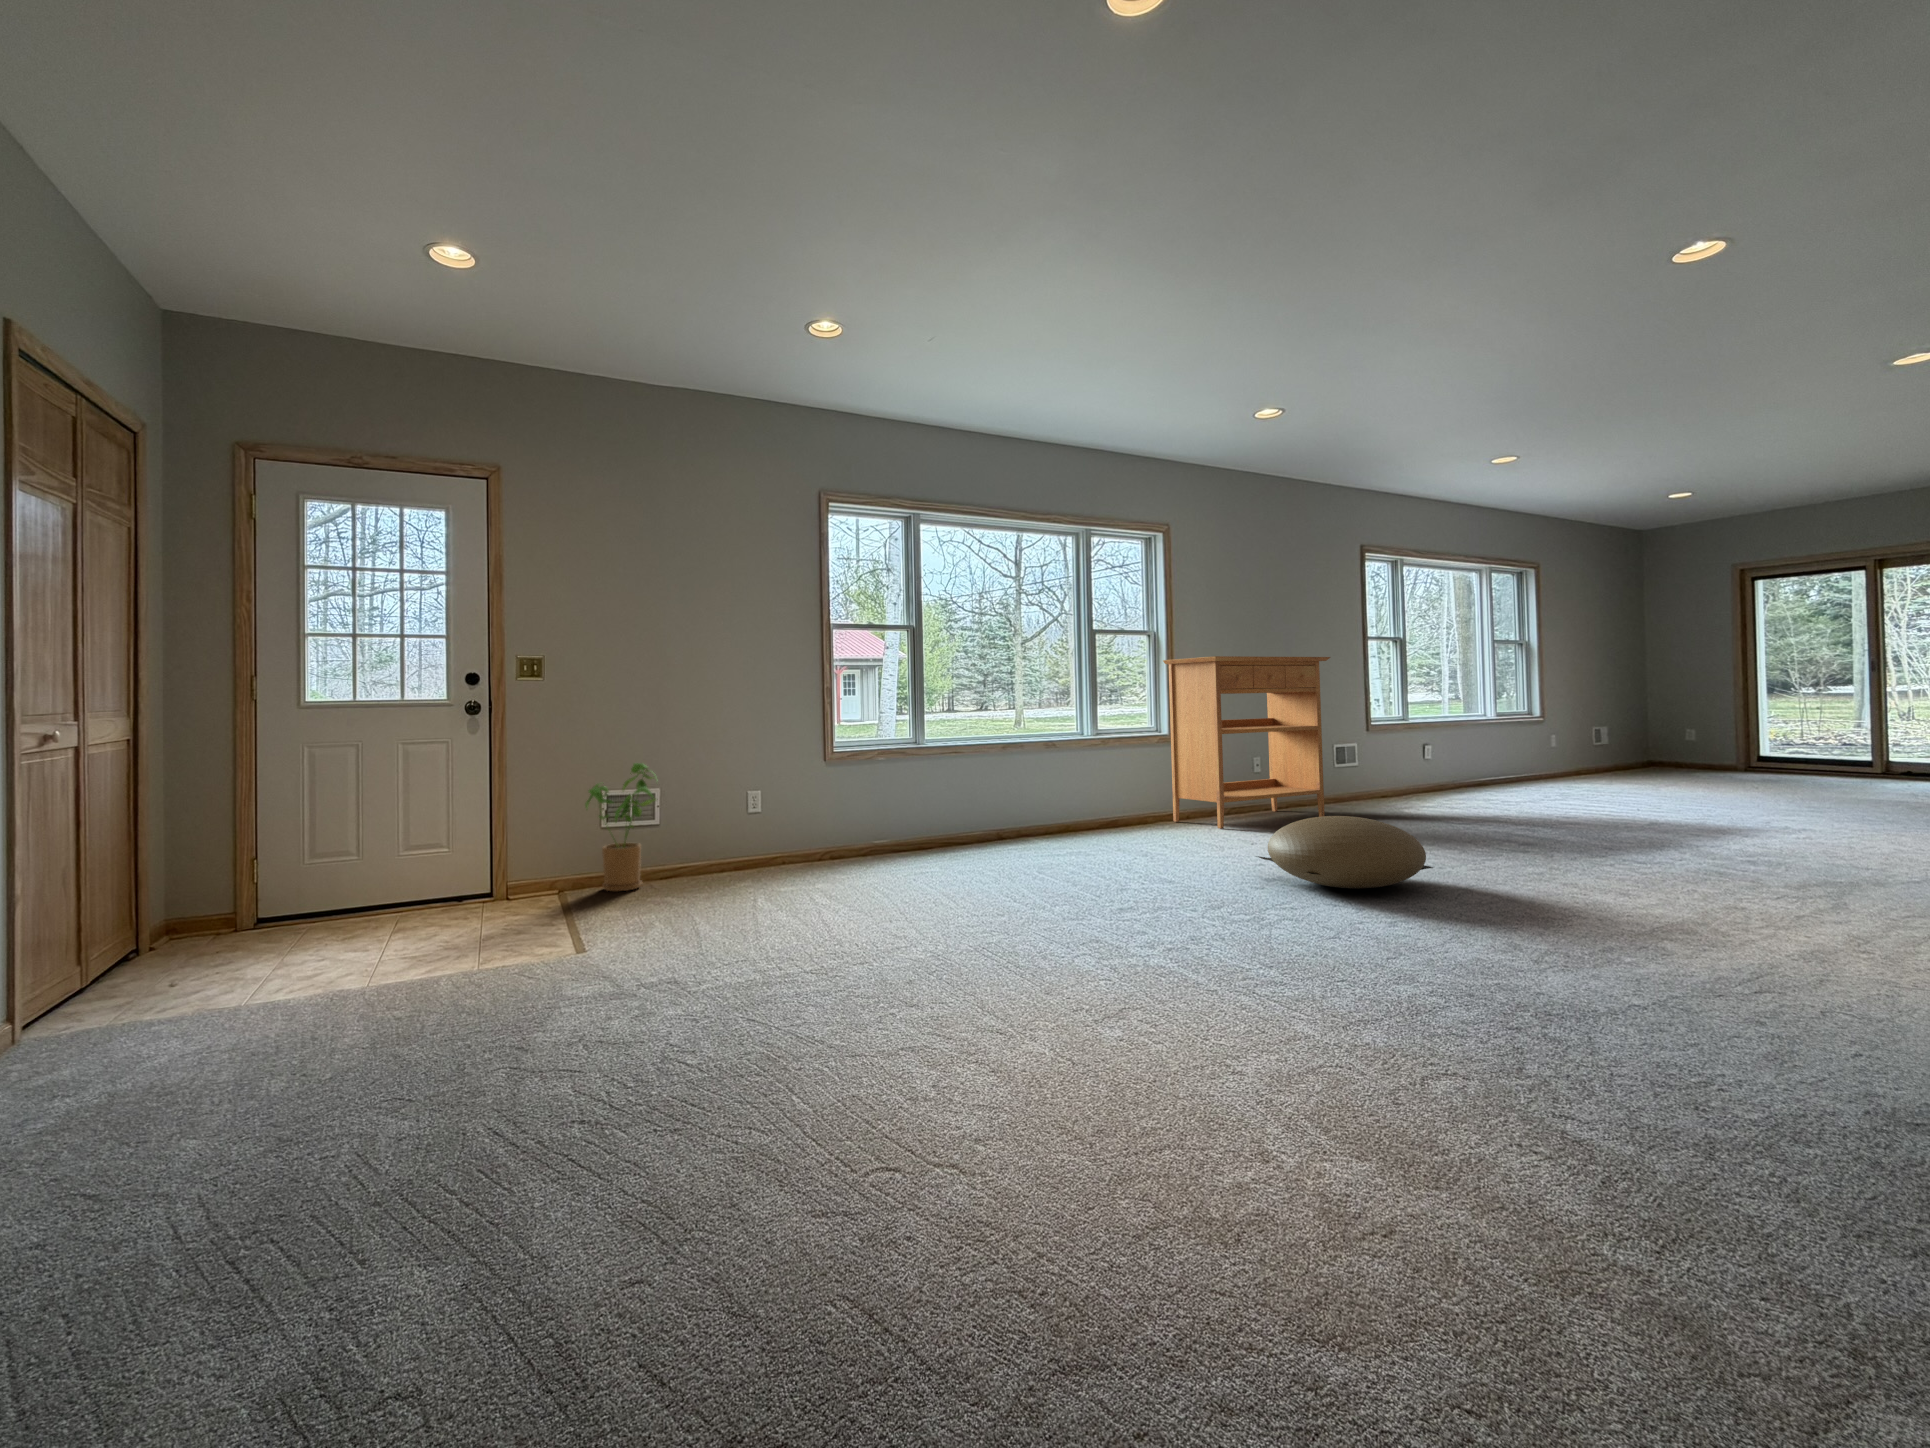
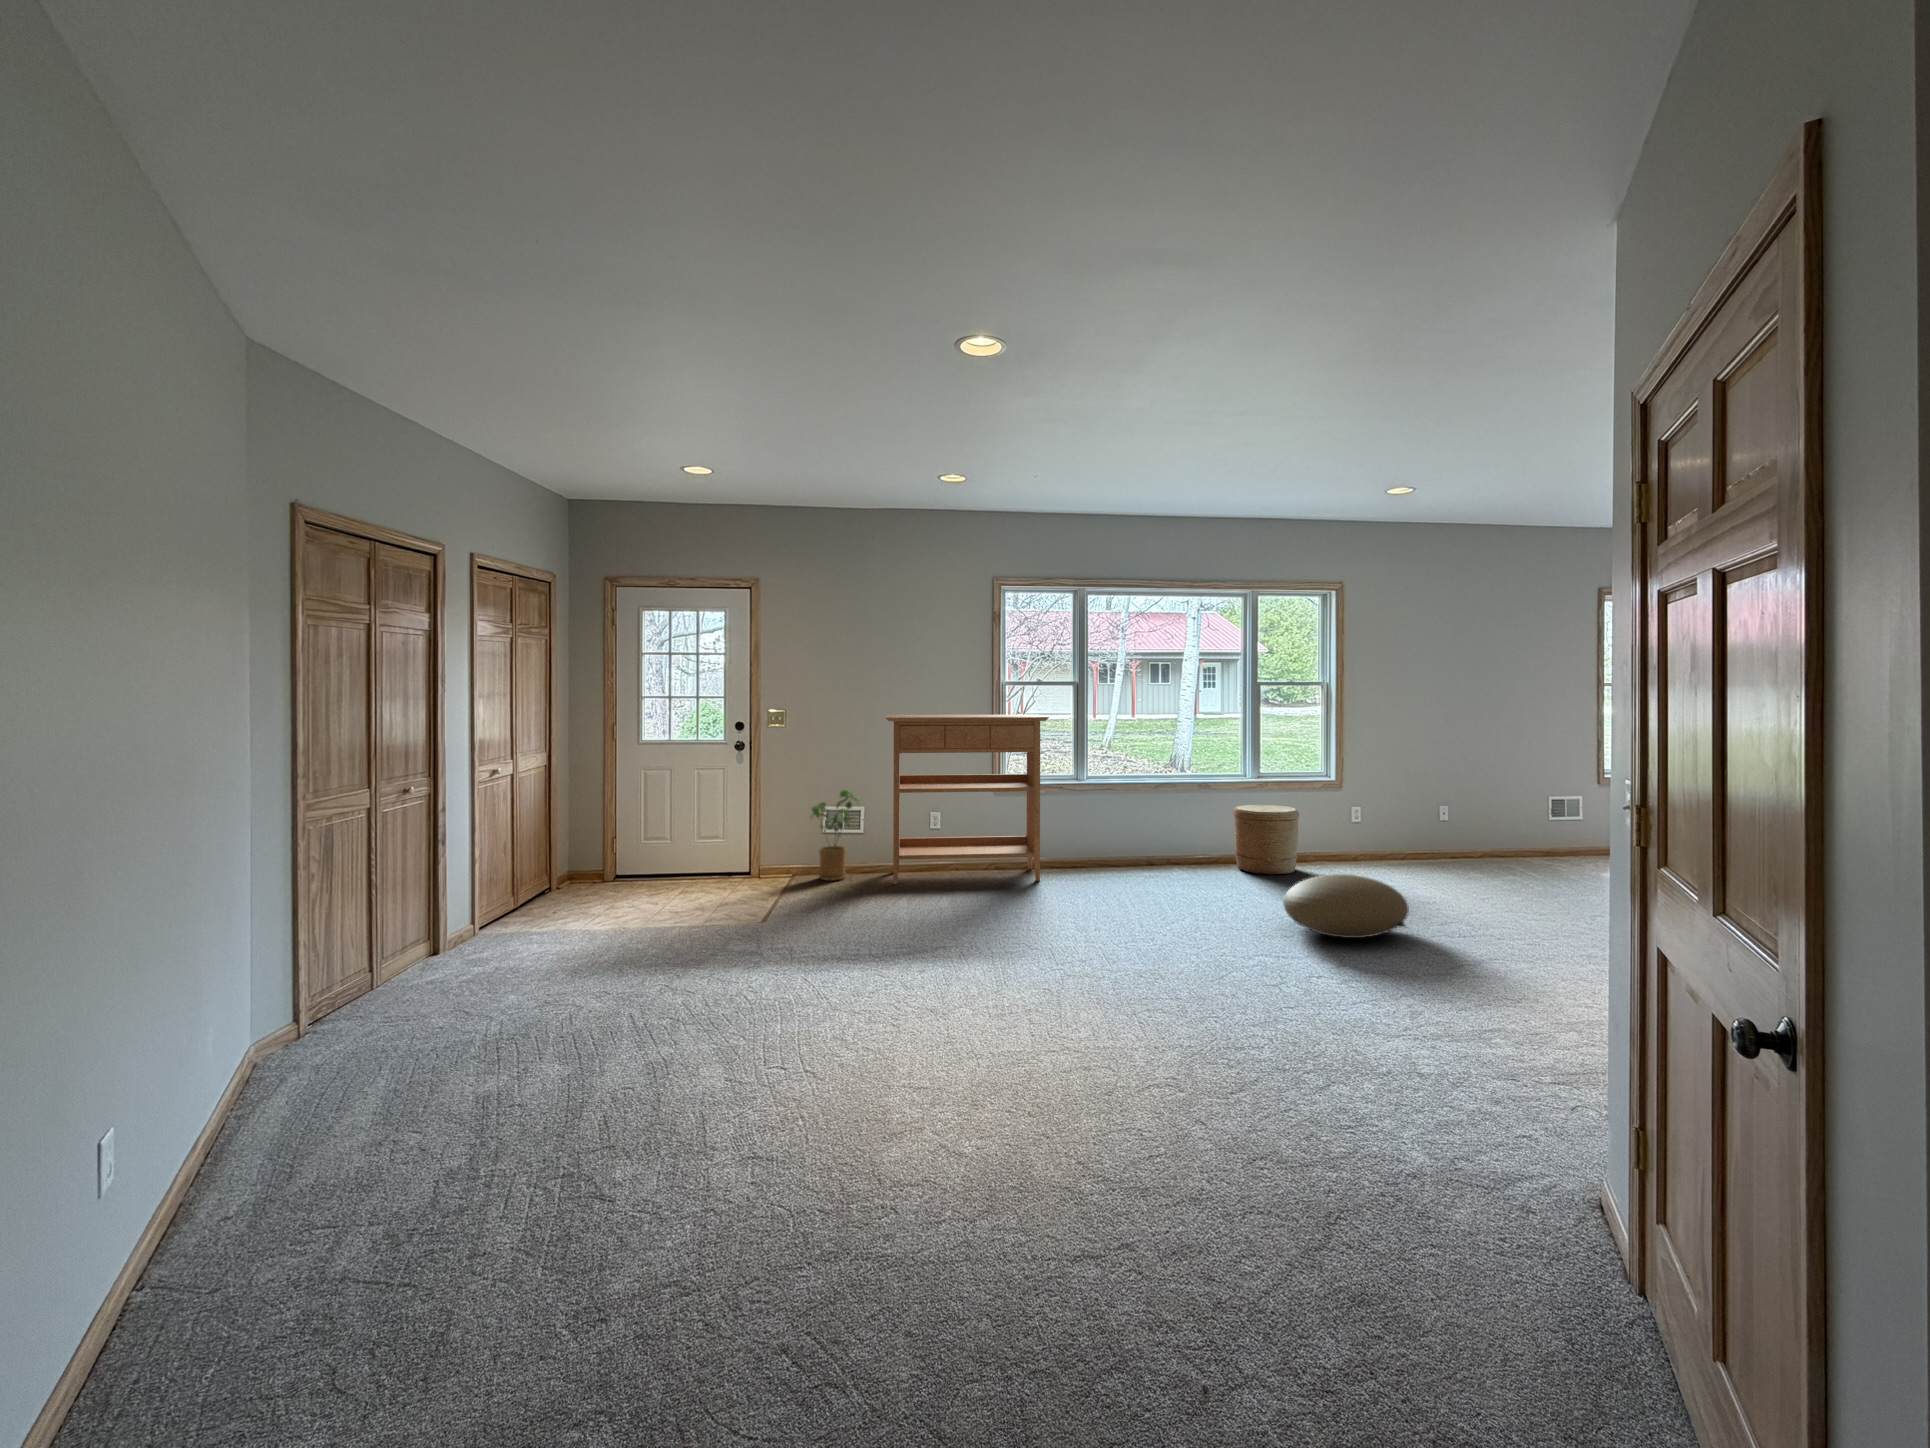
console table: present [1163,656,1330,828] -> present [886,715,1049,884]
woven basket: none [1086,763,1161,839] -> present [1233,805,1299,875]

